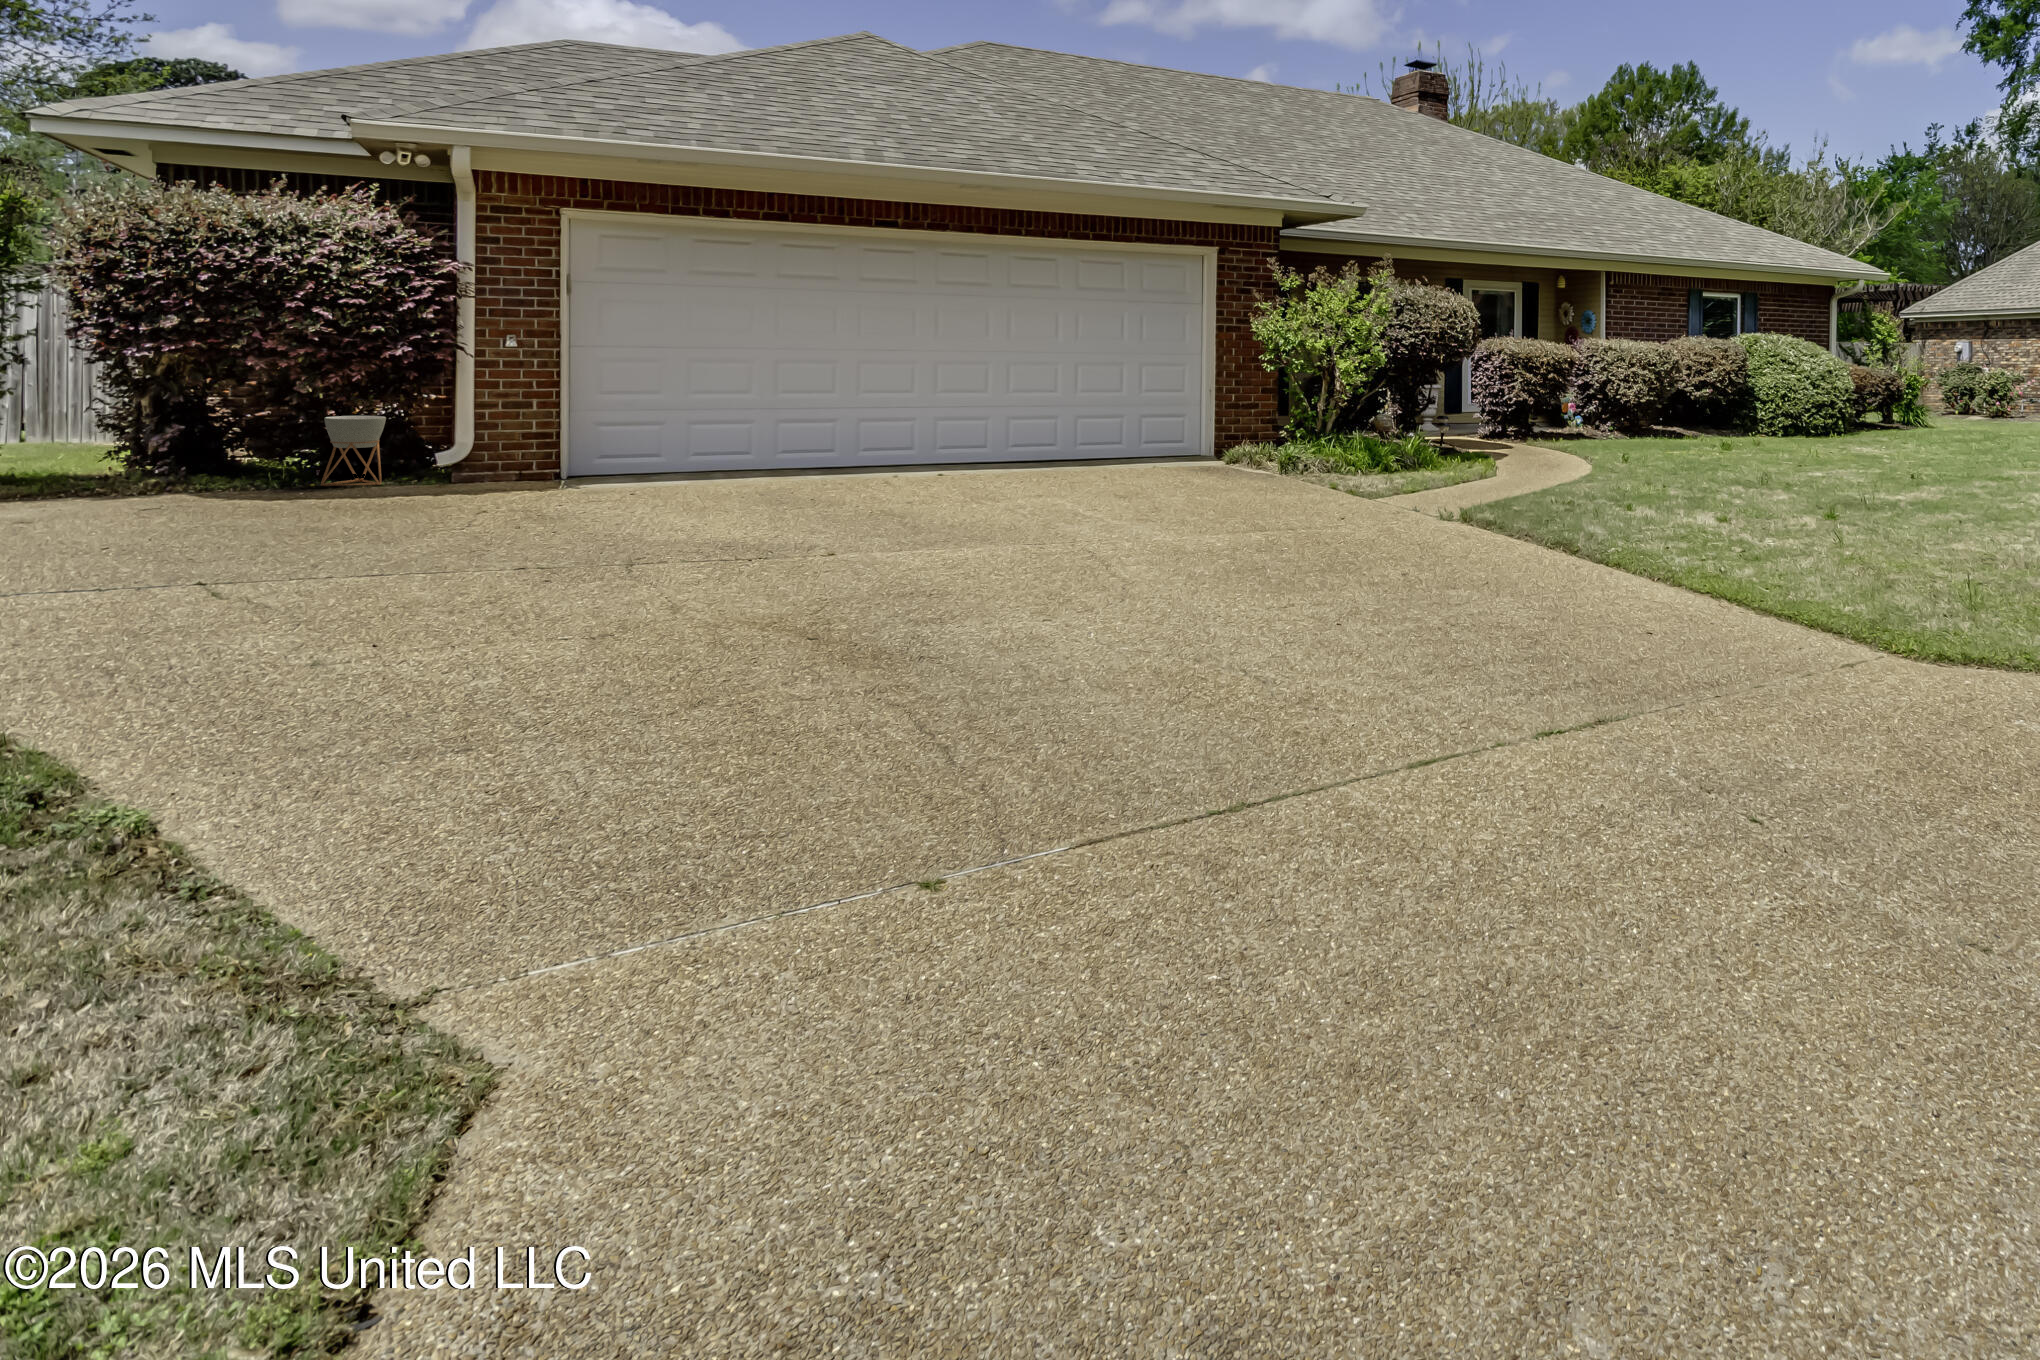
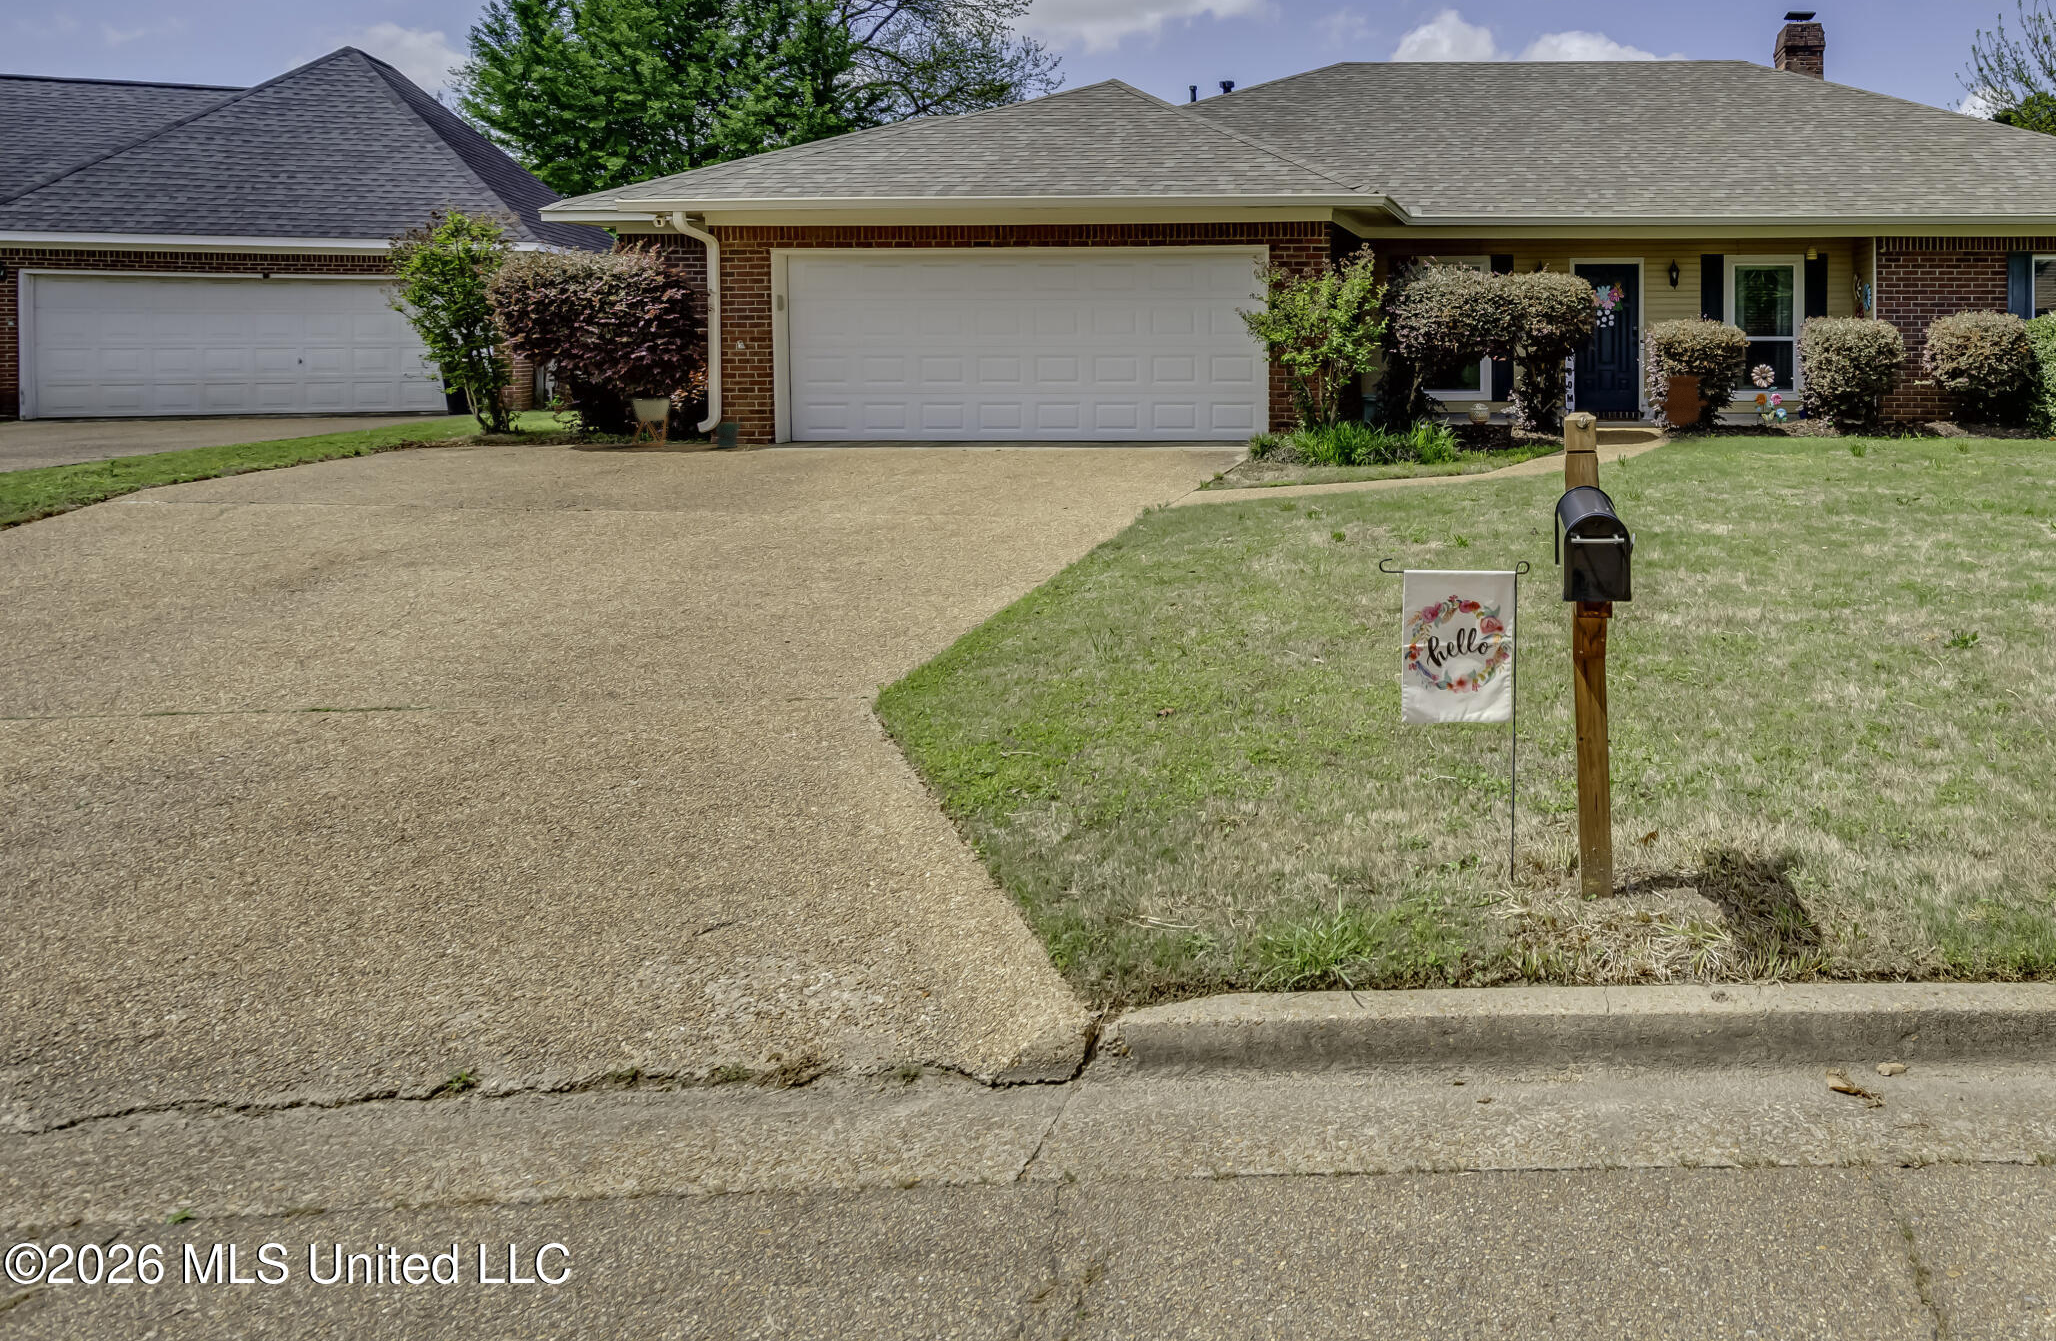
lounge chair: none [1507,385,1558,443] -> present [1657,375,1707,440]
watering can: none [496,440,528,483] -> present [716,418,743,448]

